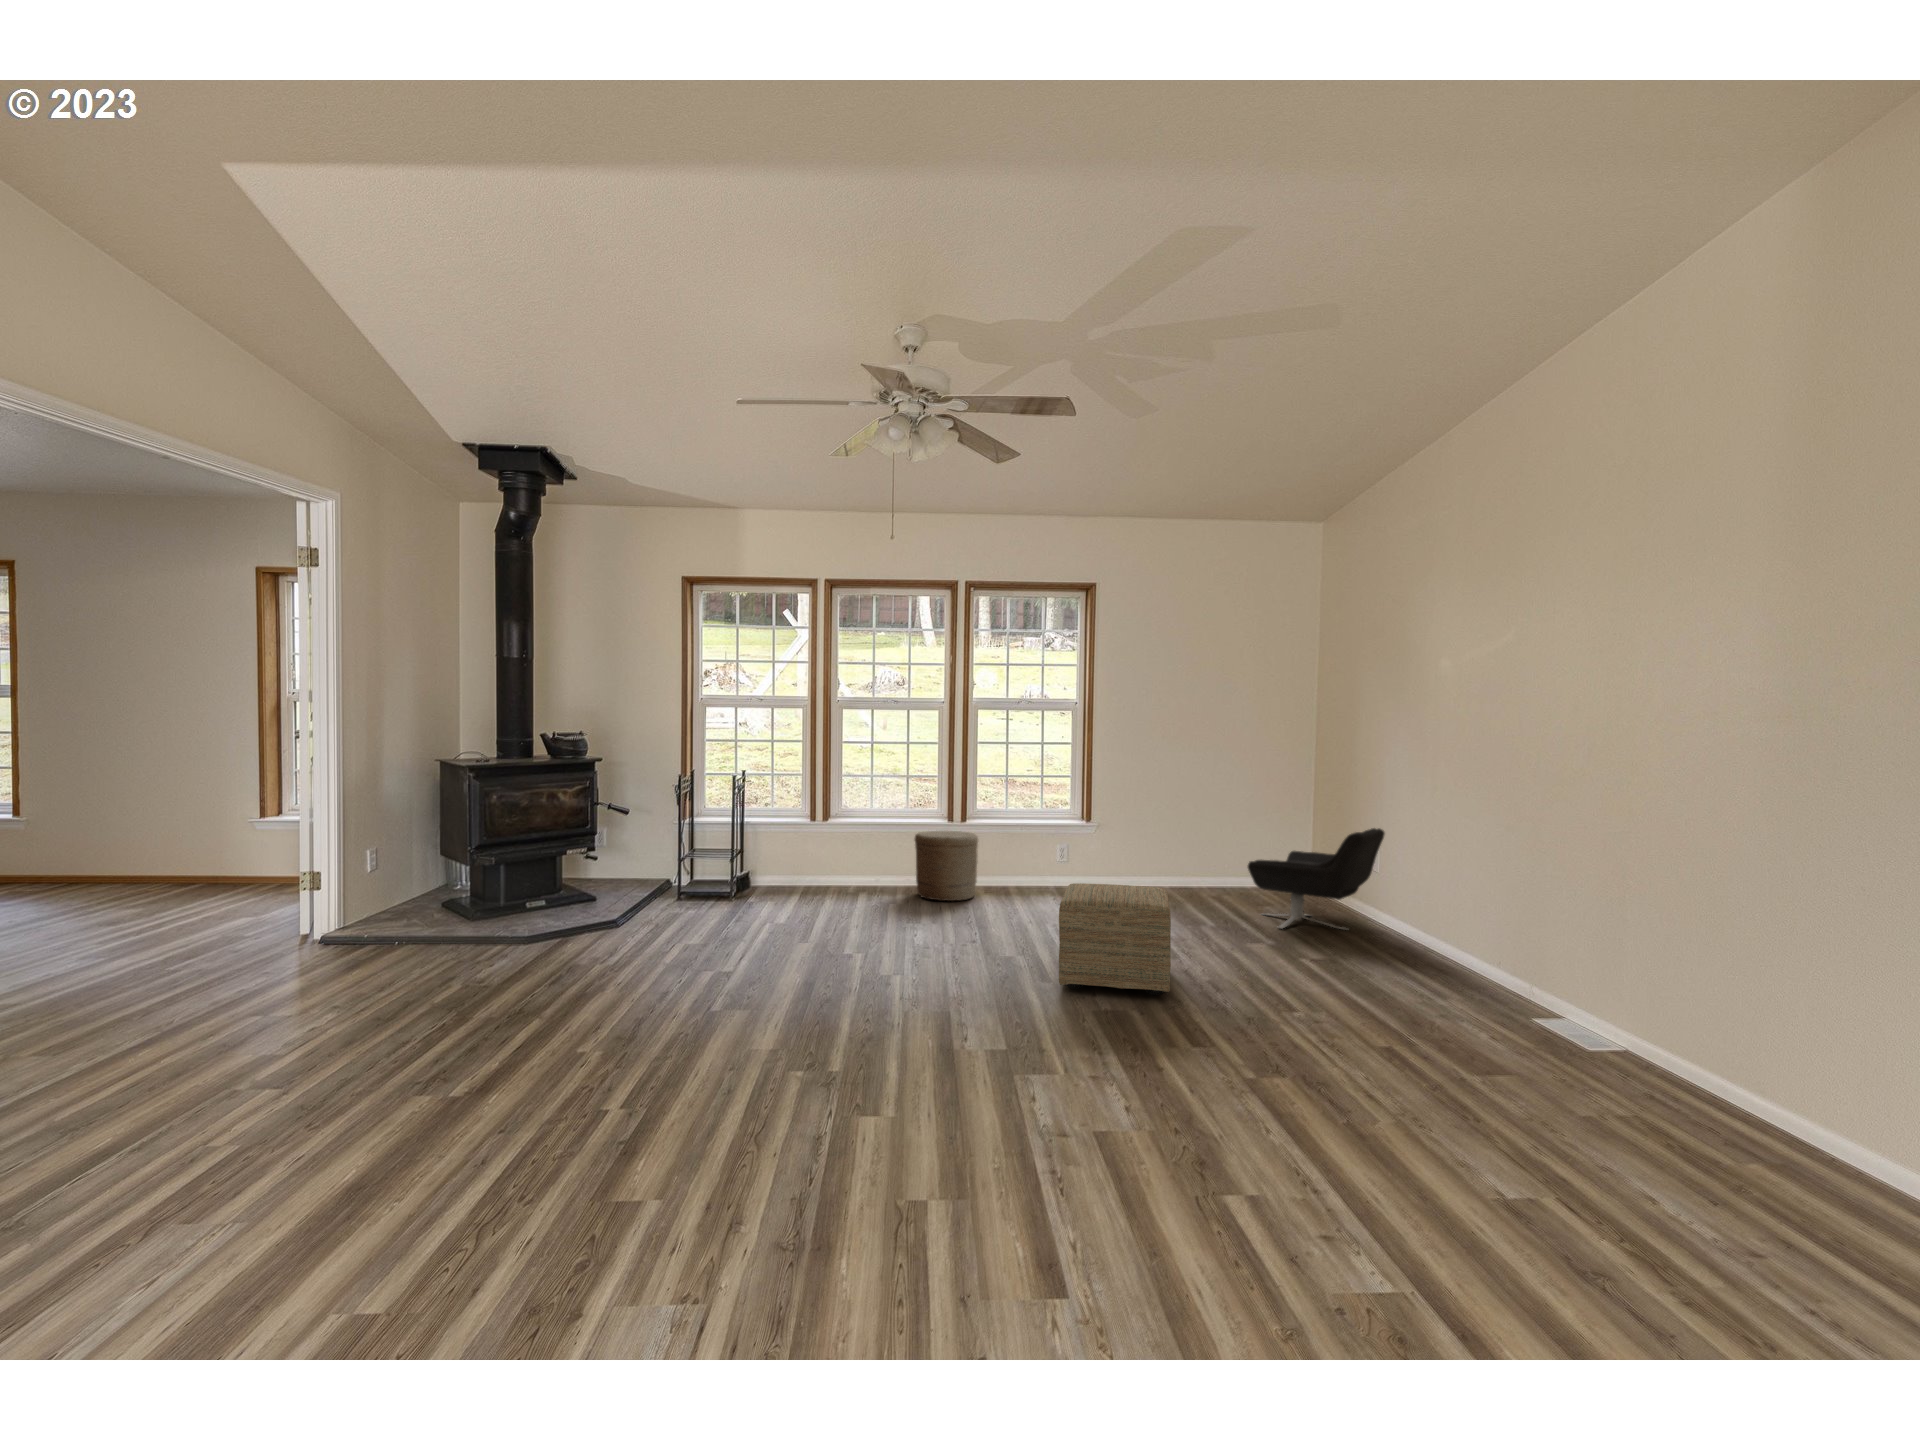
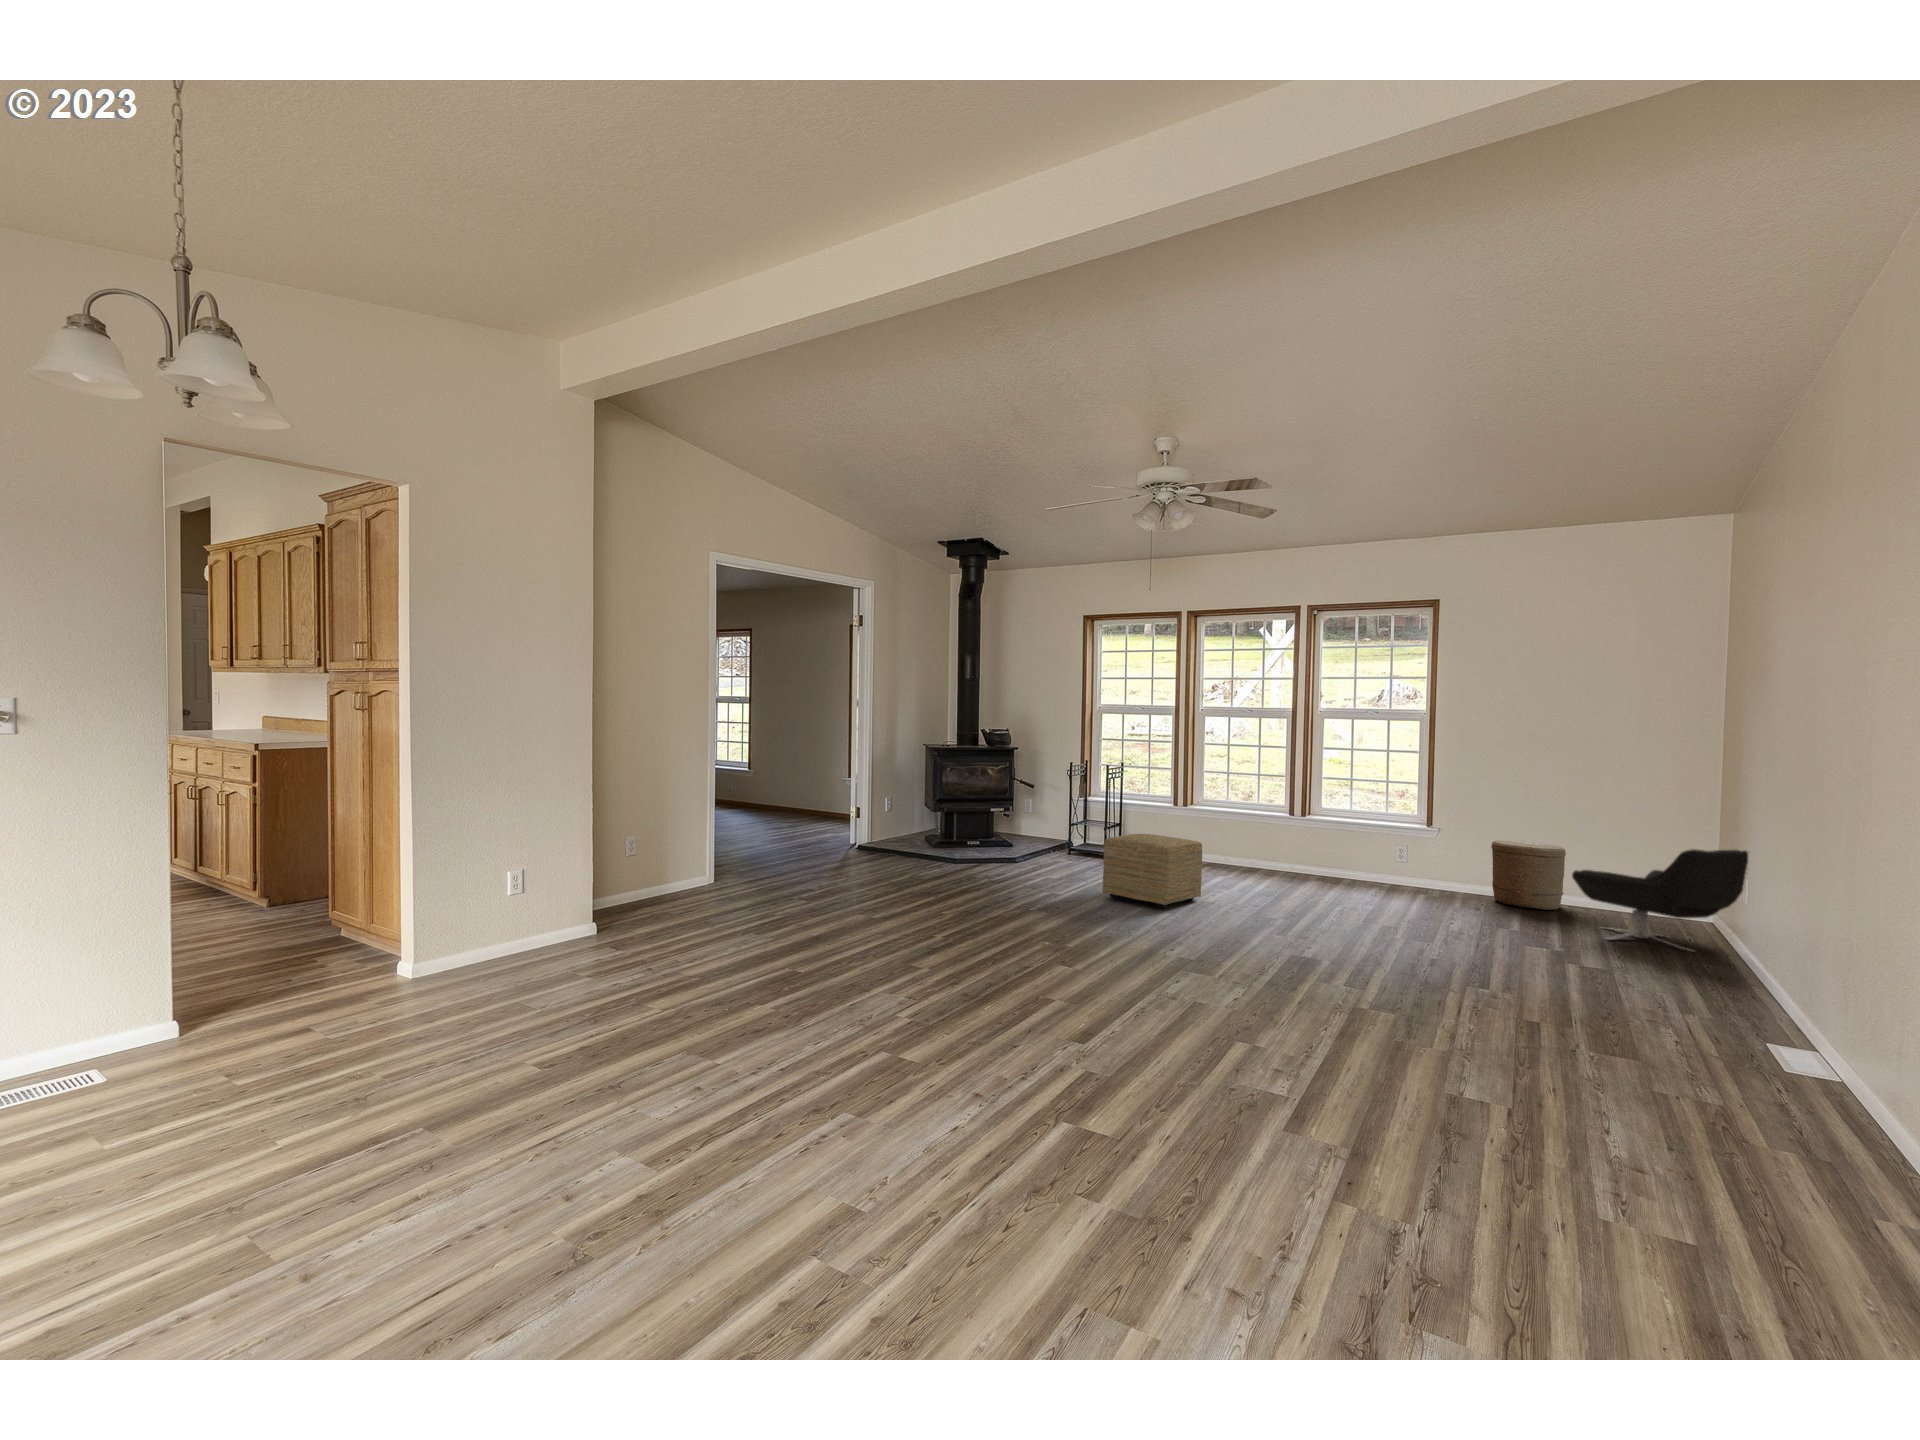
woven basket: present [915,831,978,901] -> present [1491,840,1566,910]
ottoman: present [1059,883,1171,995] -> present [1103,834,1202,908]

